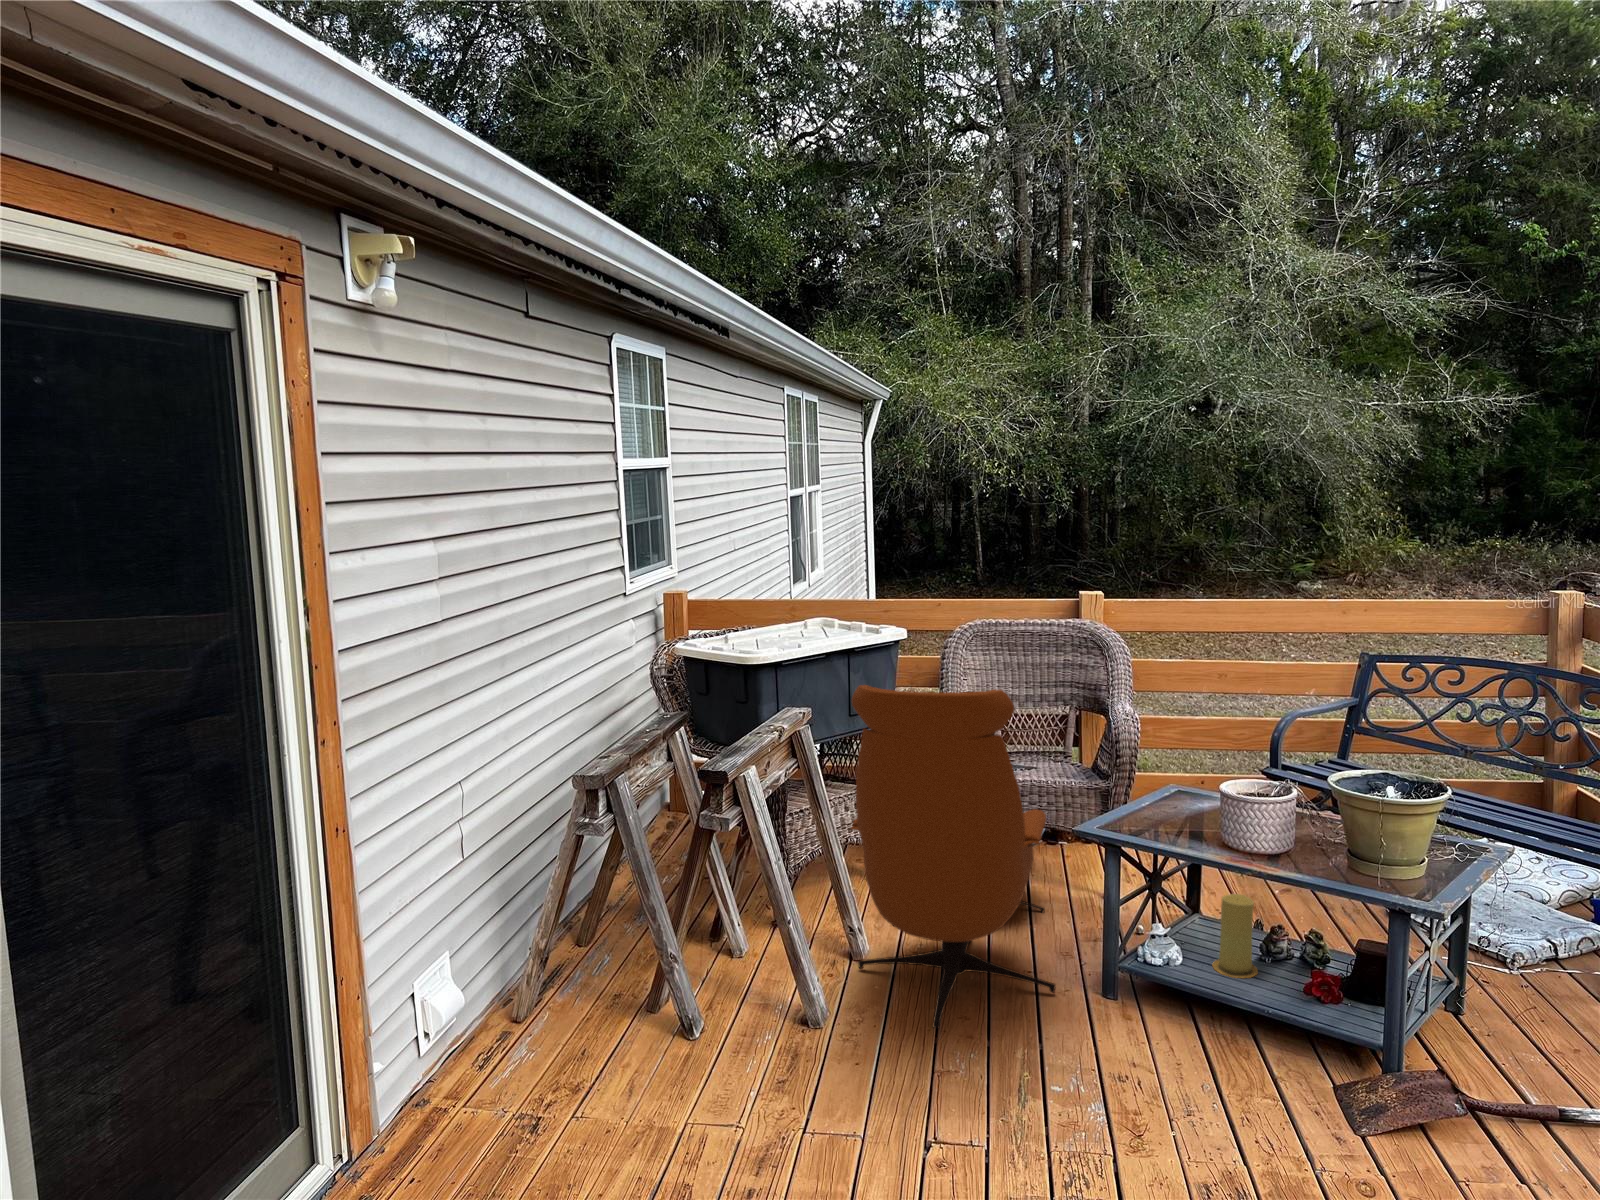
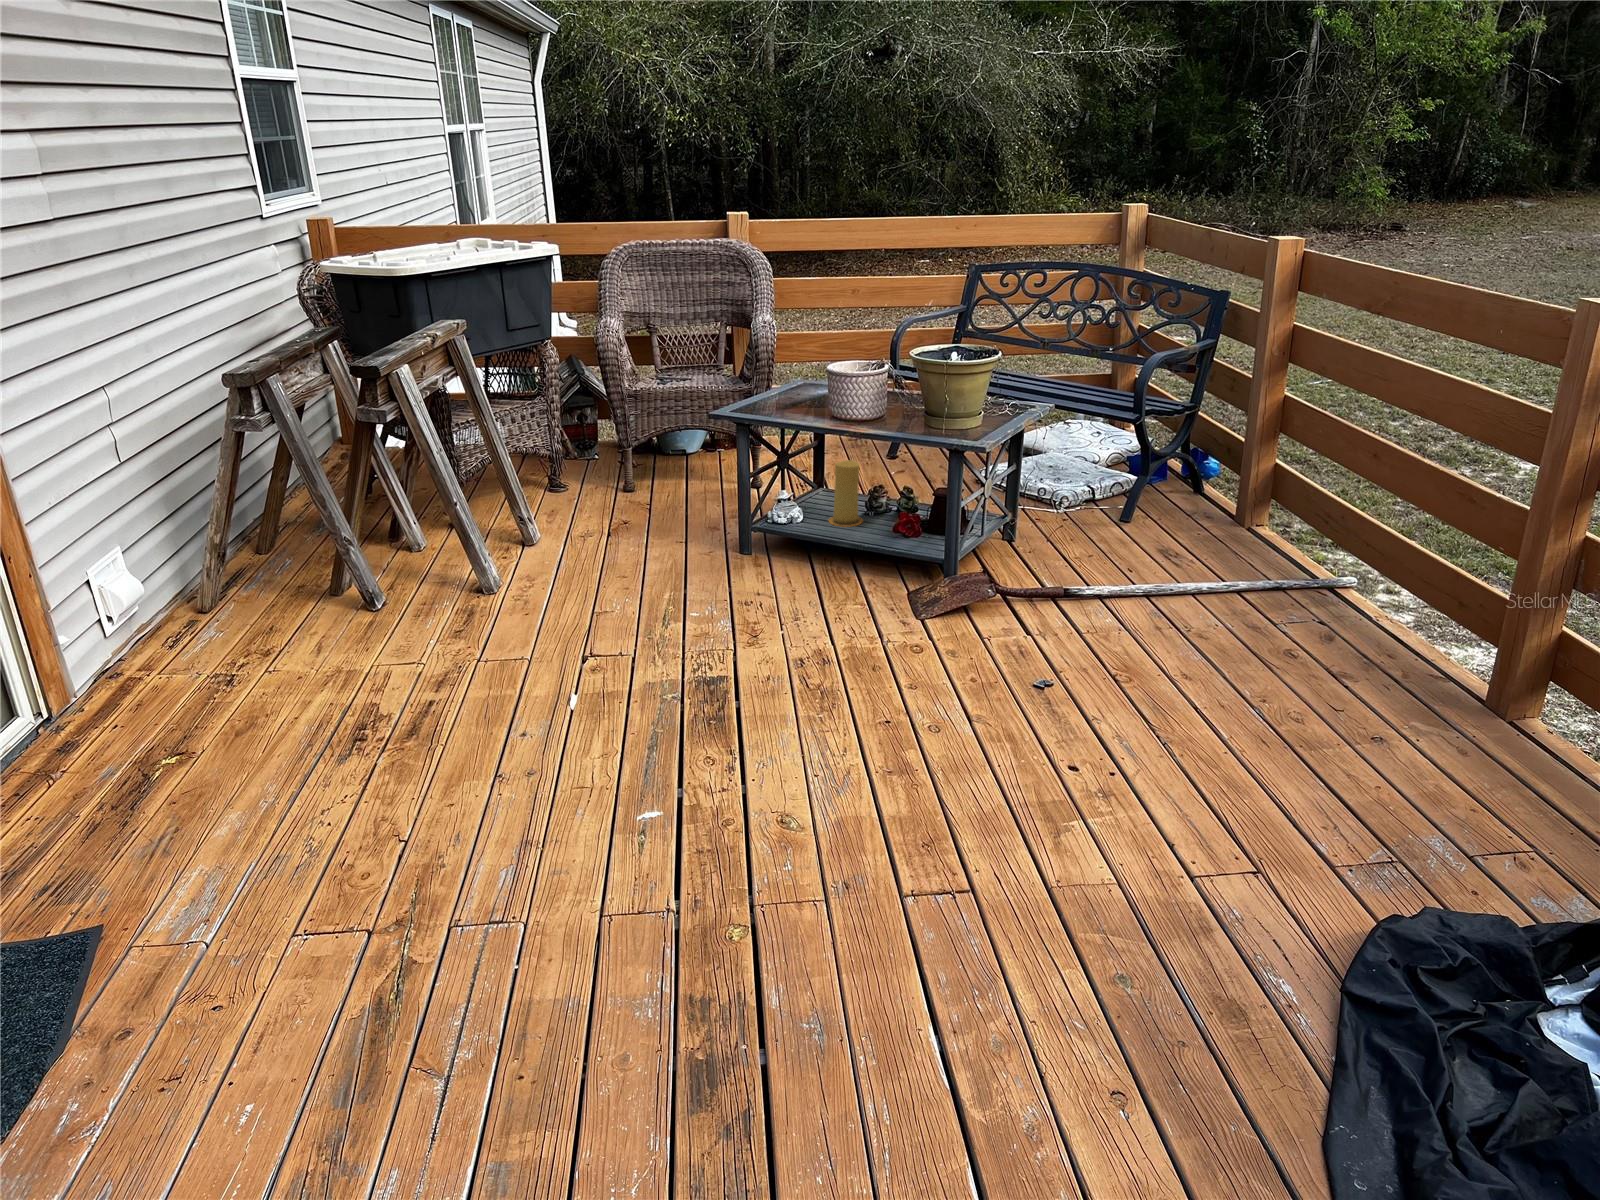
lounge chair: present [851,685,1056,1028] -> none [495,274,702,584]

